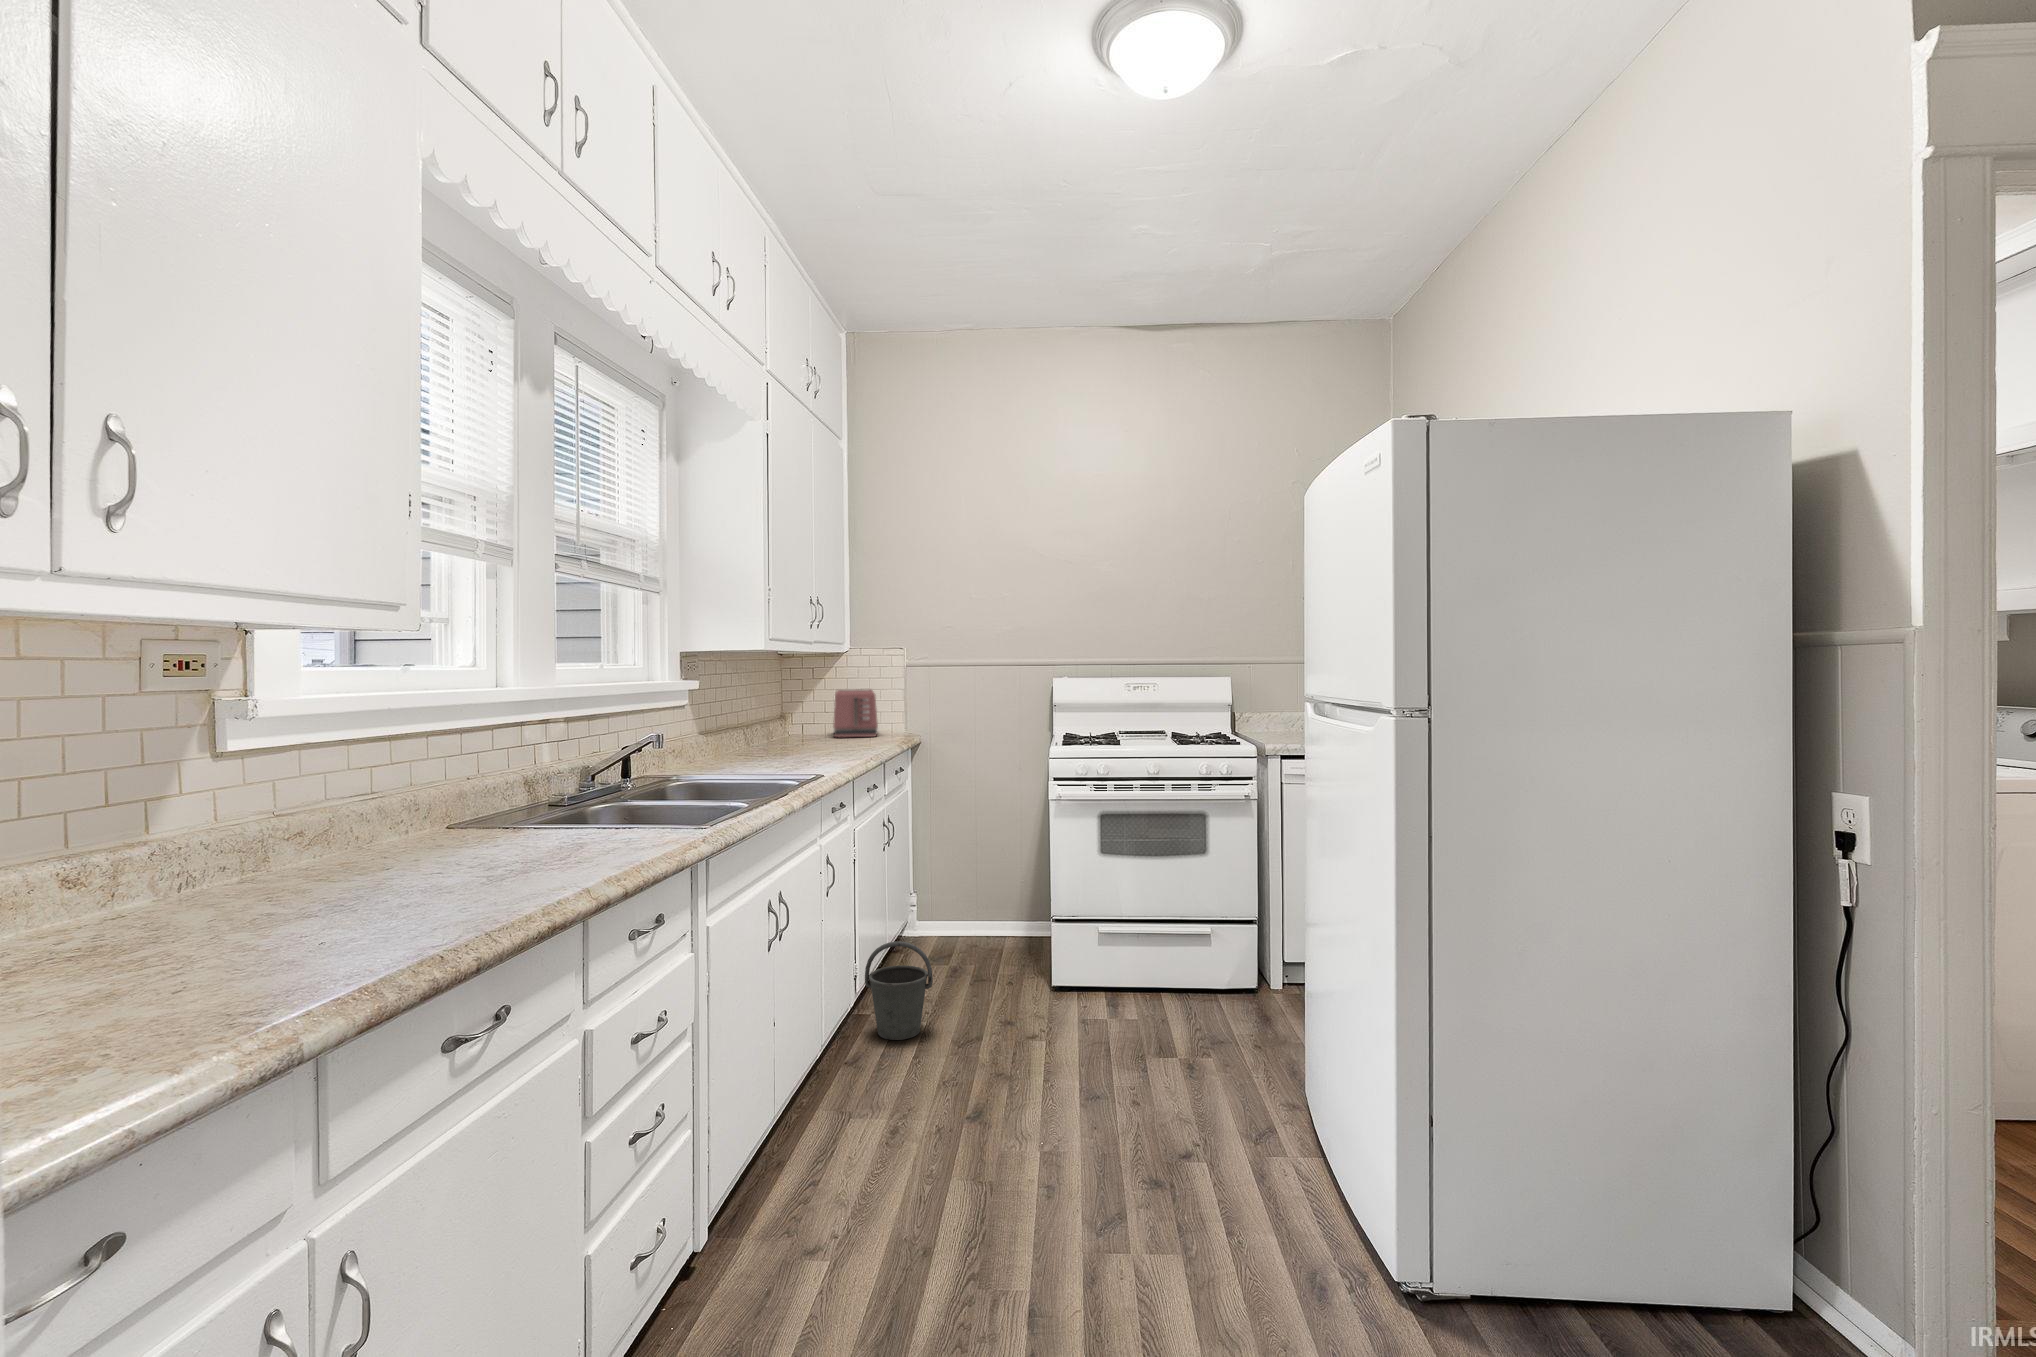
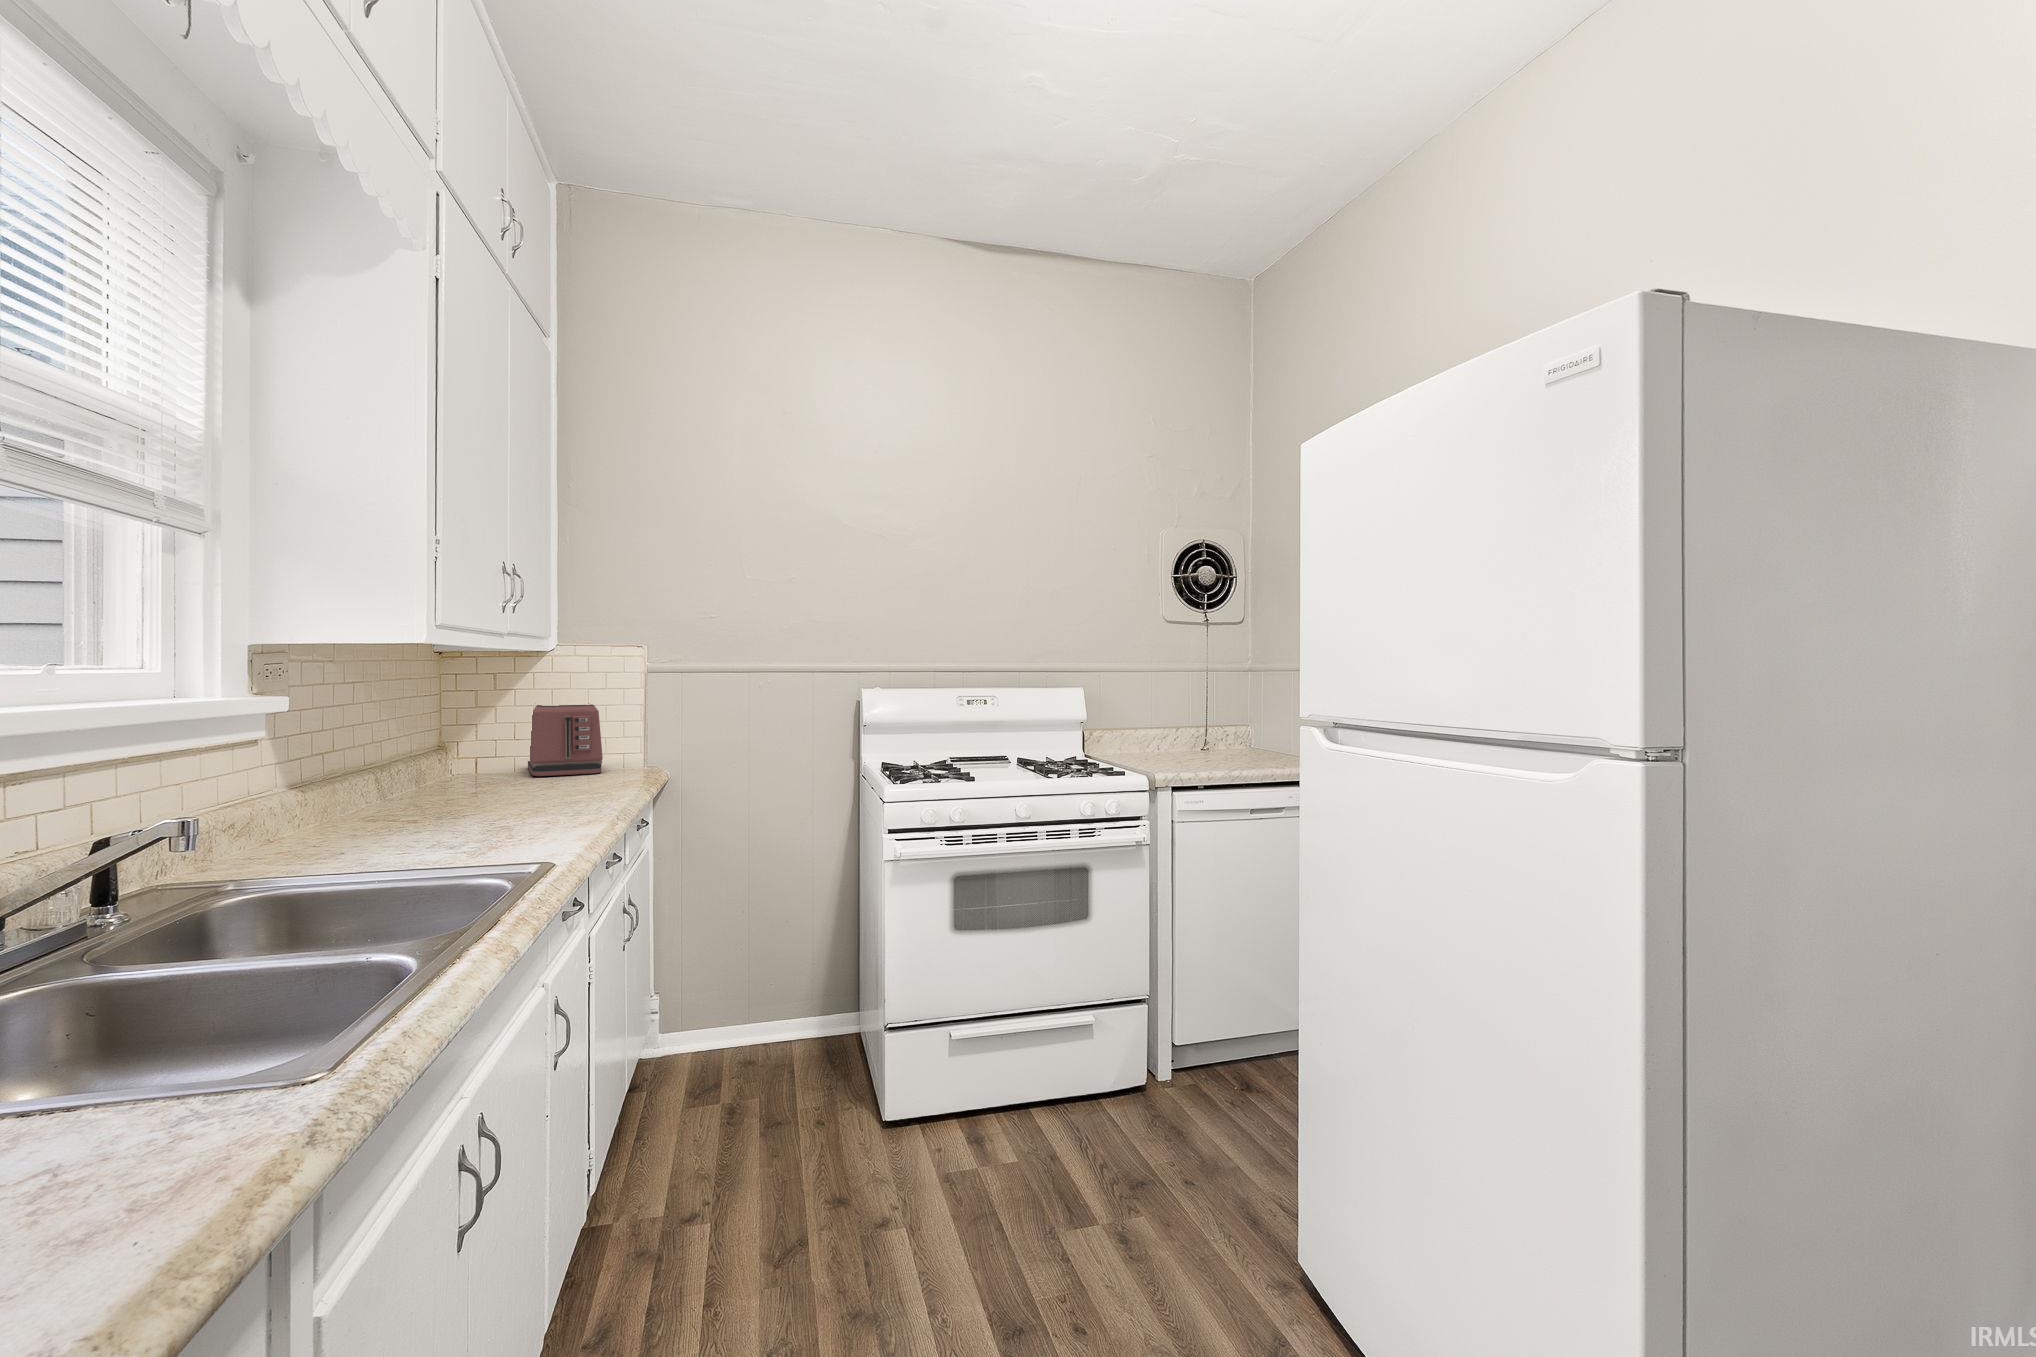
bucket: present [865,941,933,1040] -> none [609,1109,725,1274]

